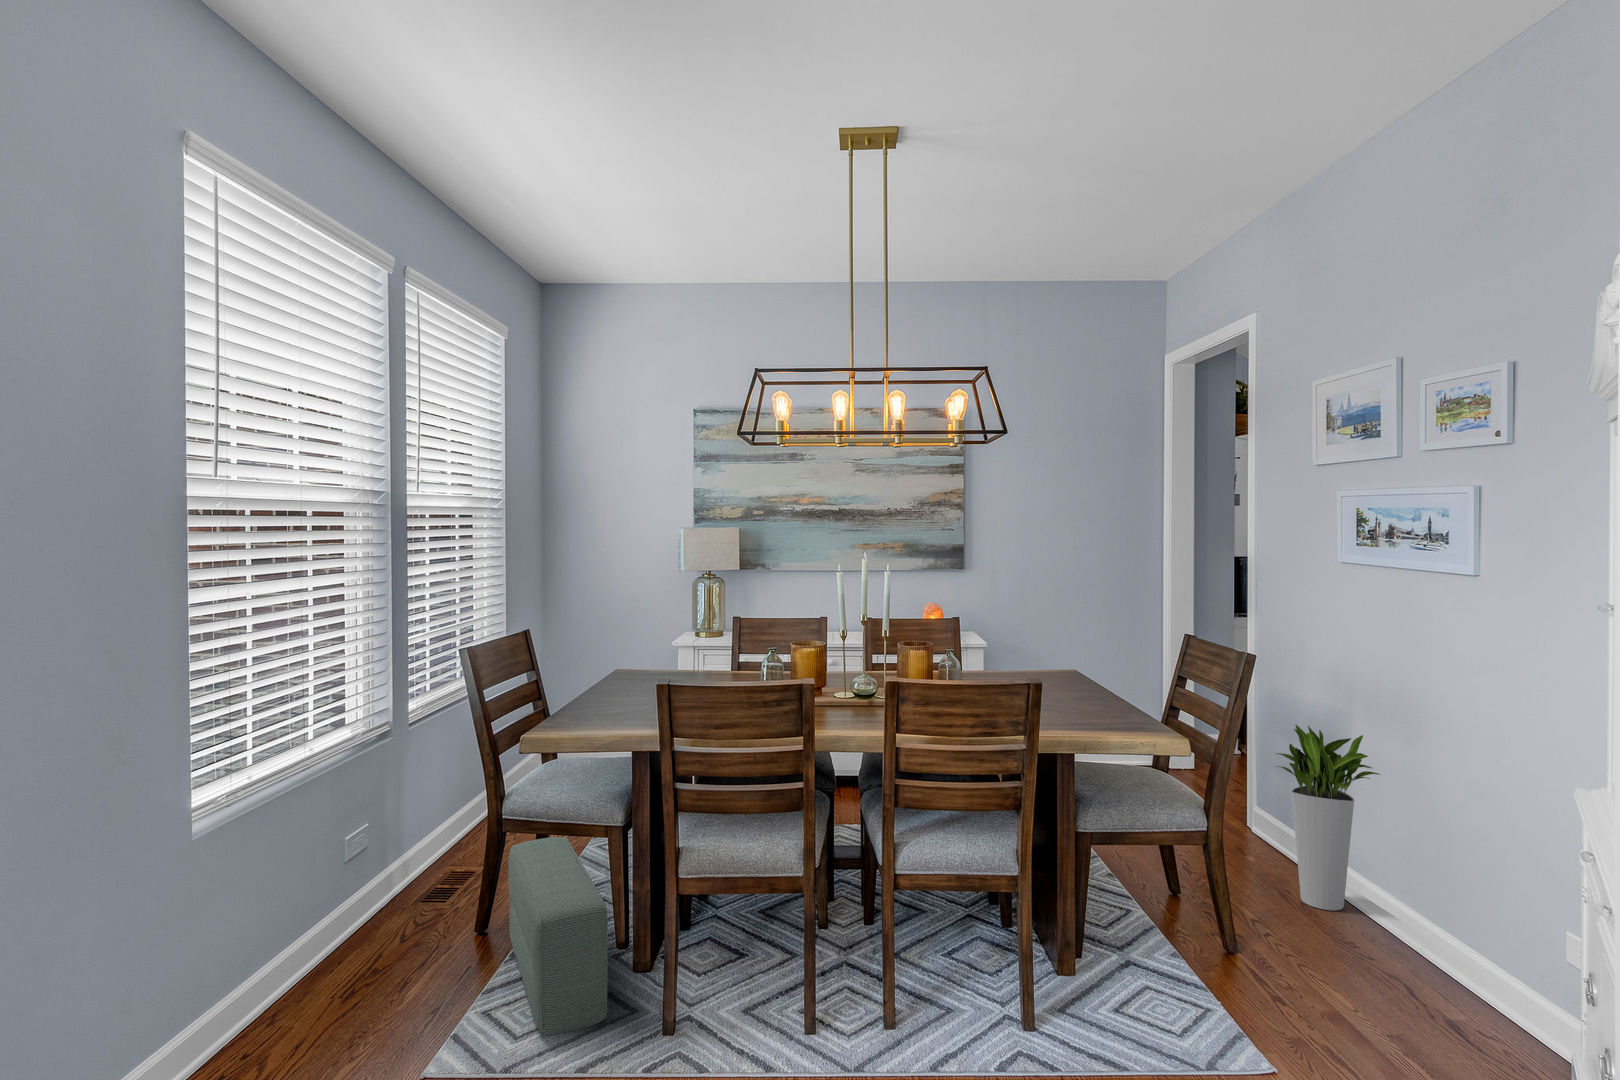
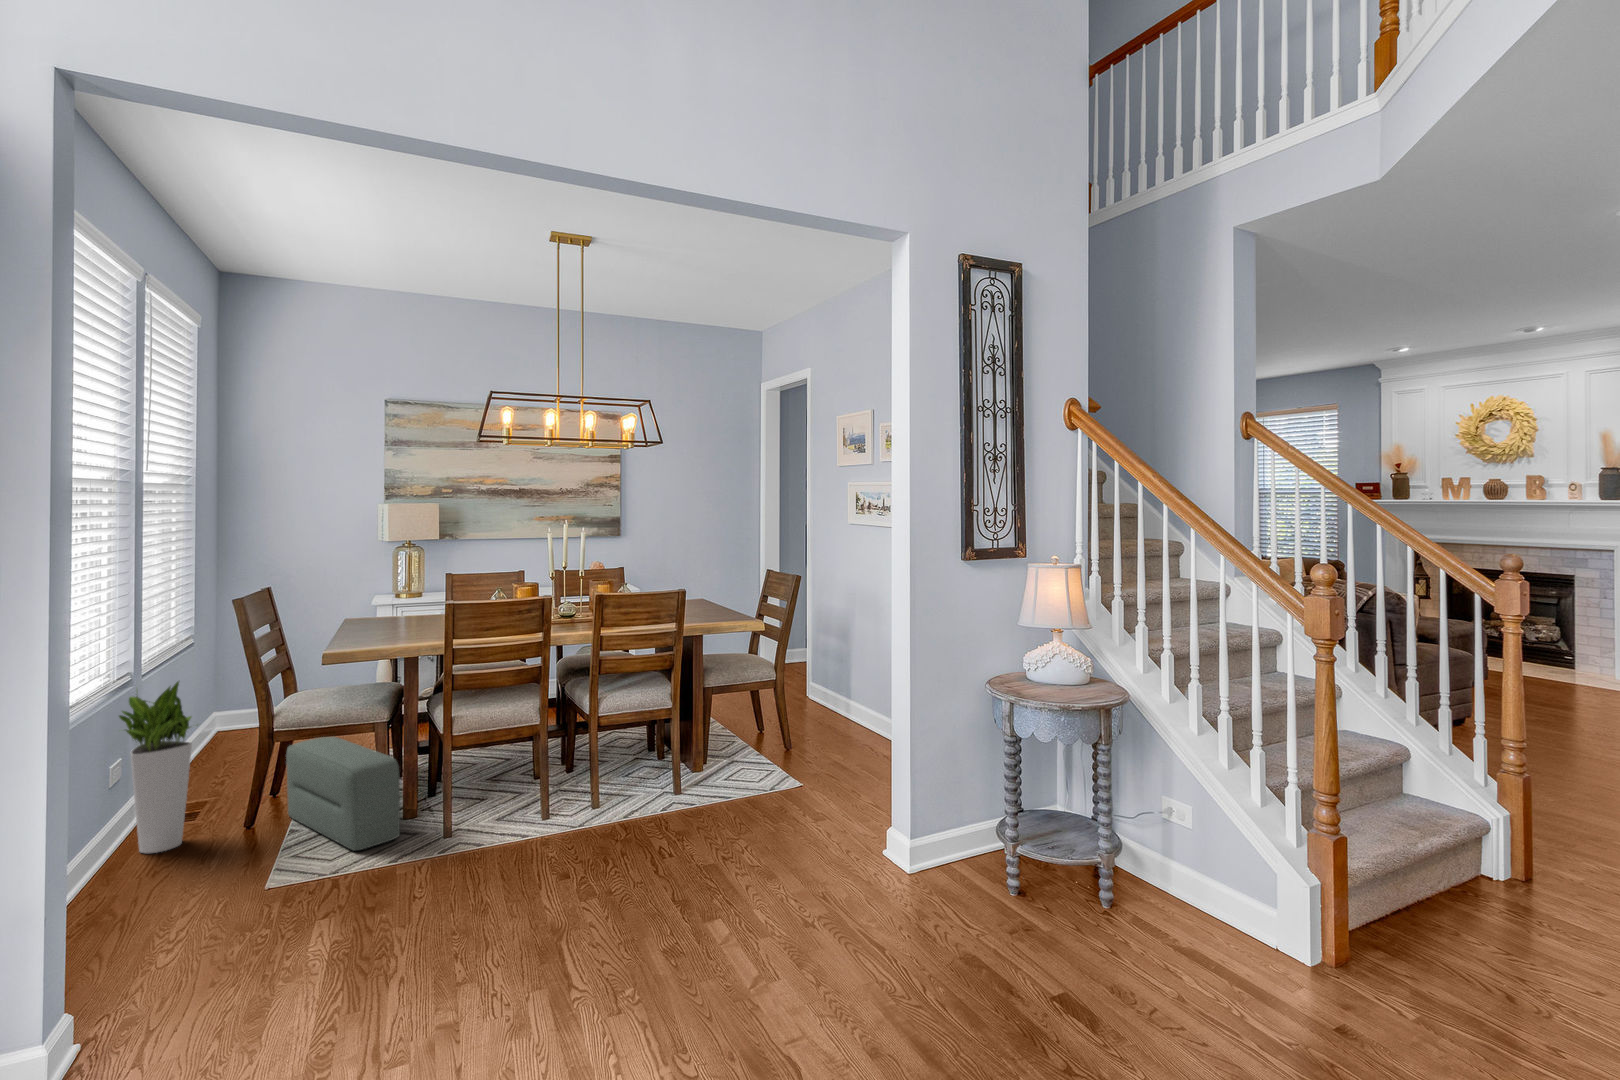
planter: present [1276,725,1380,910] -> present [119,682,192,853]

